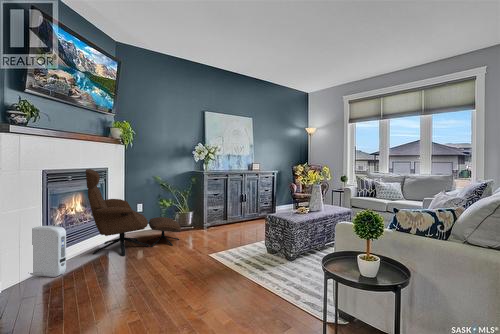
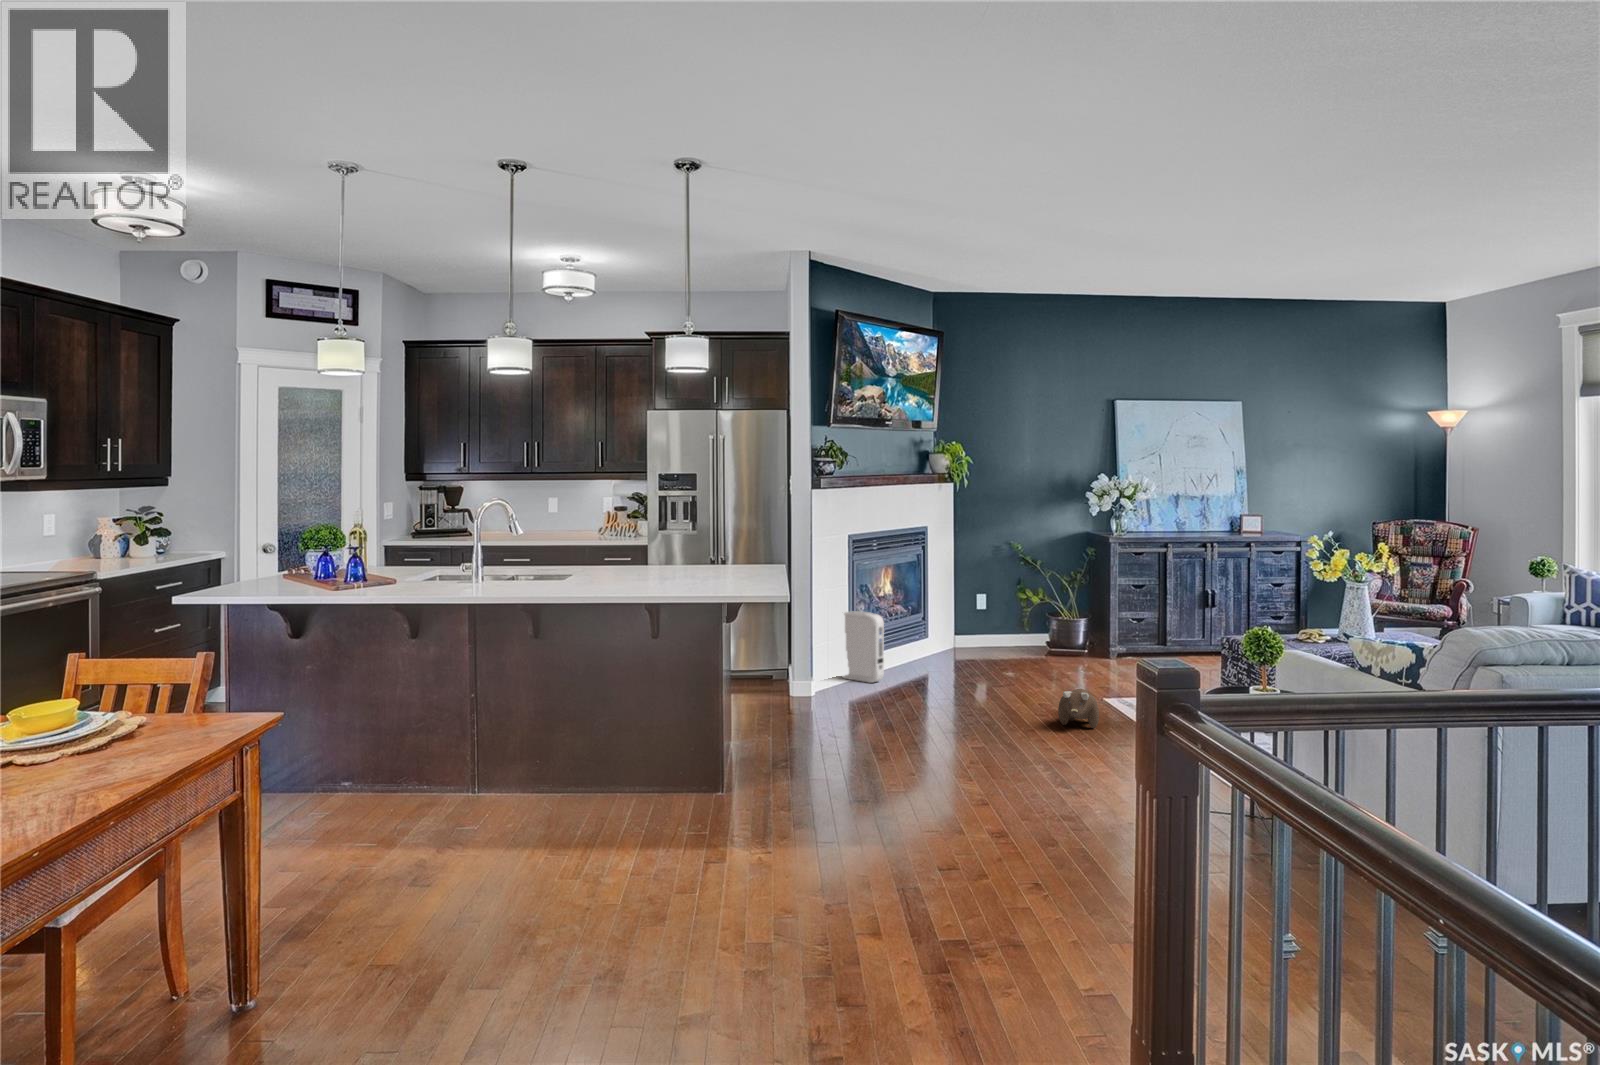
lounge chair: present [86,169,181,256] -> none [900,530,1055,674]
plush toy: none [191,273,218,301] -> present [1058,689,1099,728]

